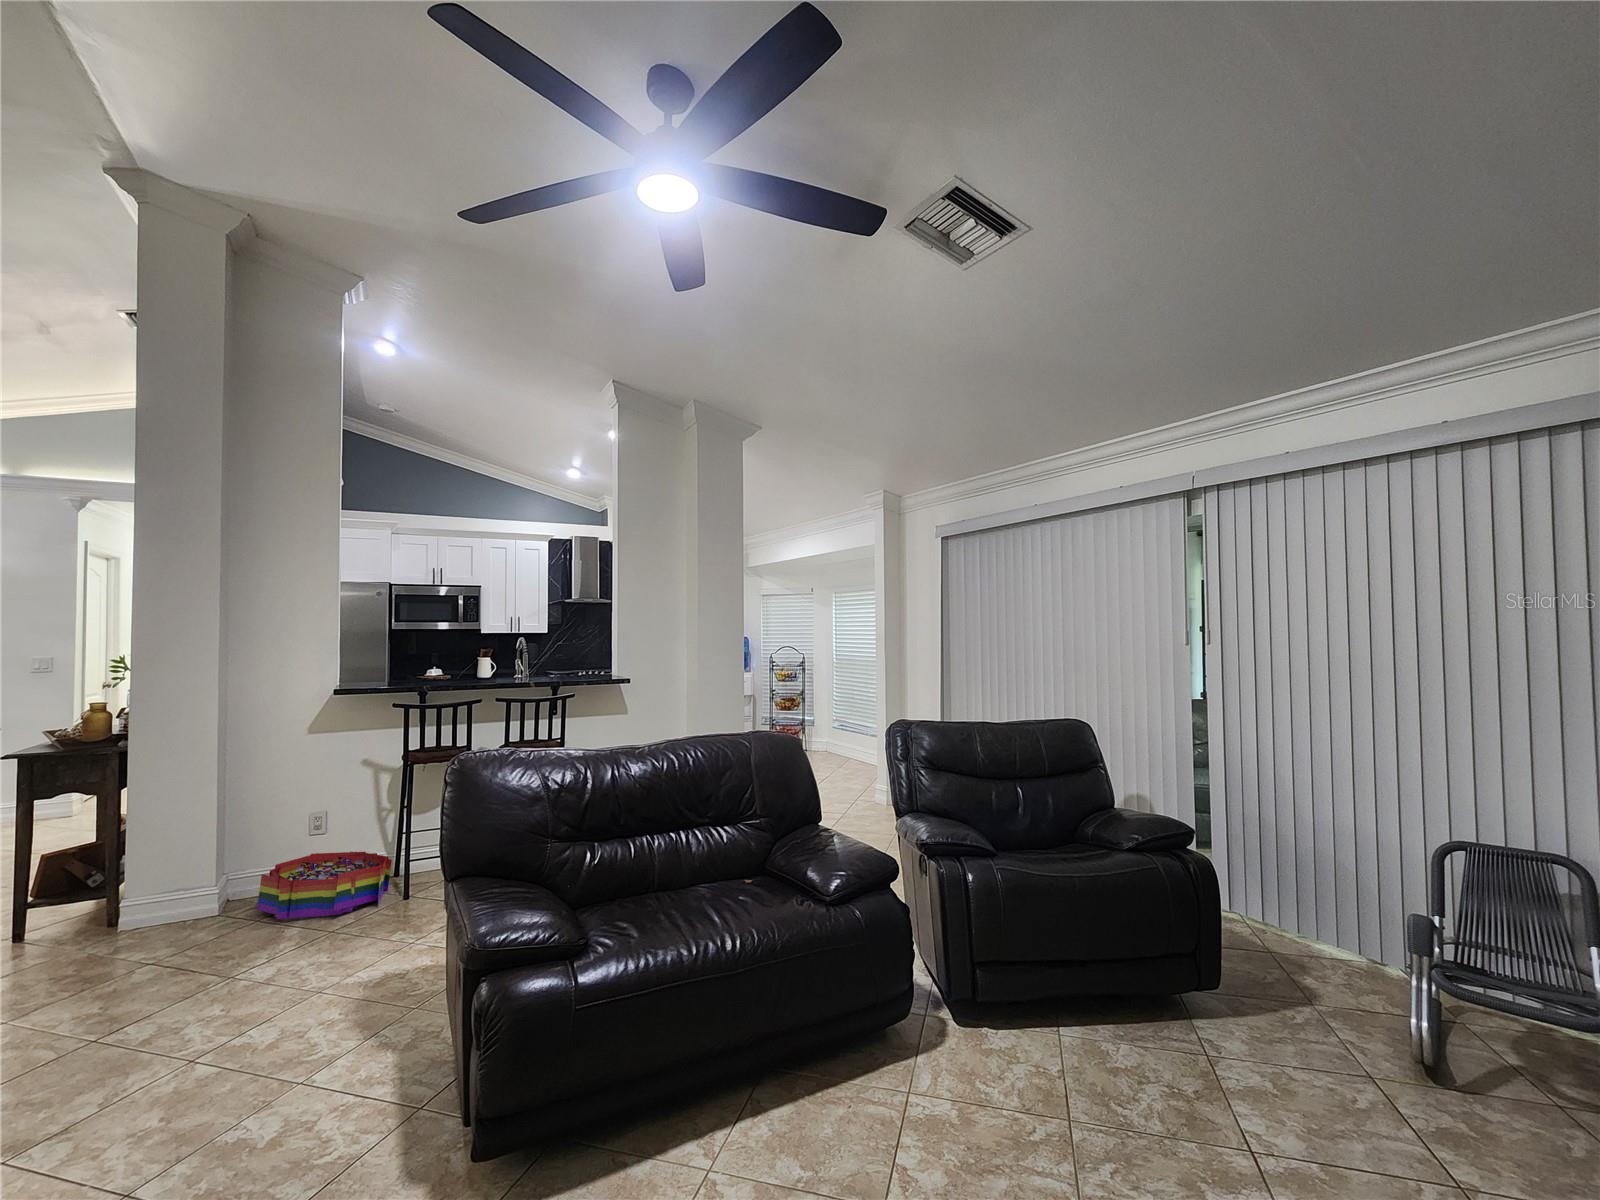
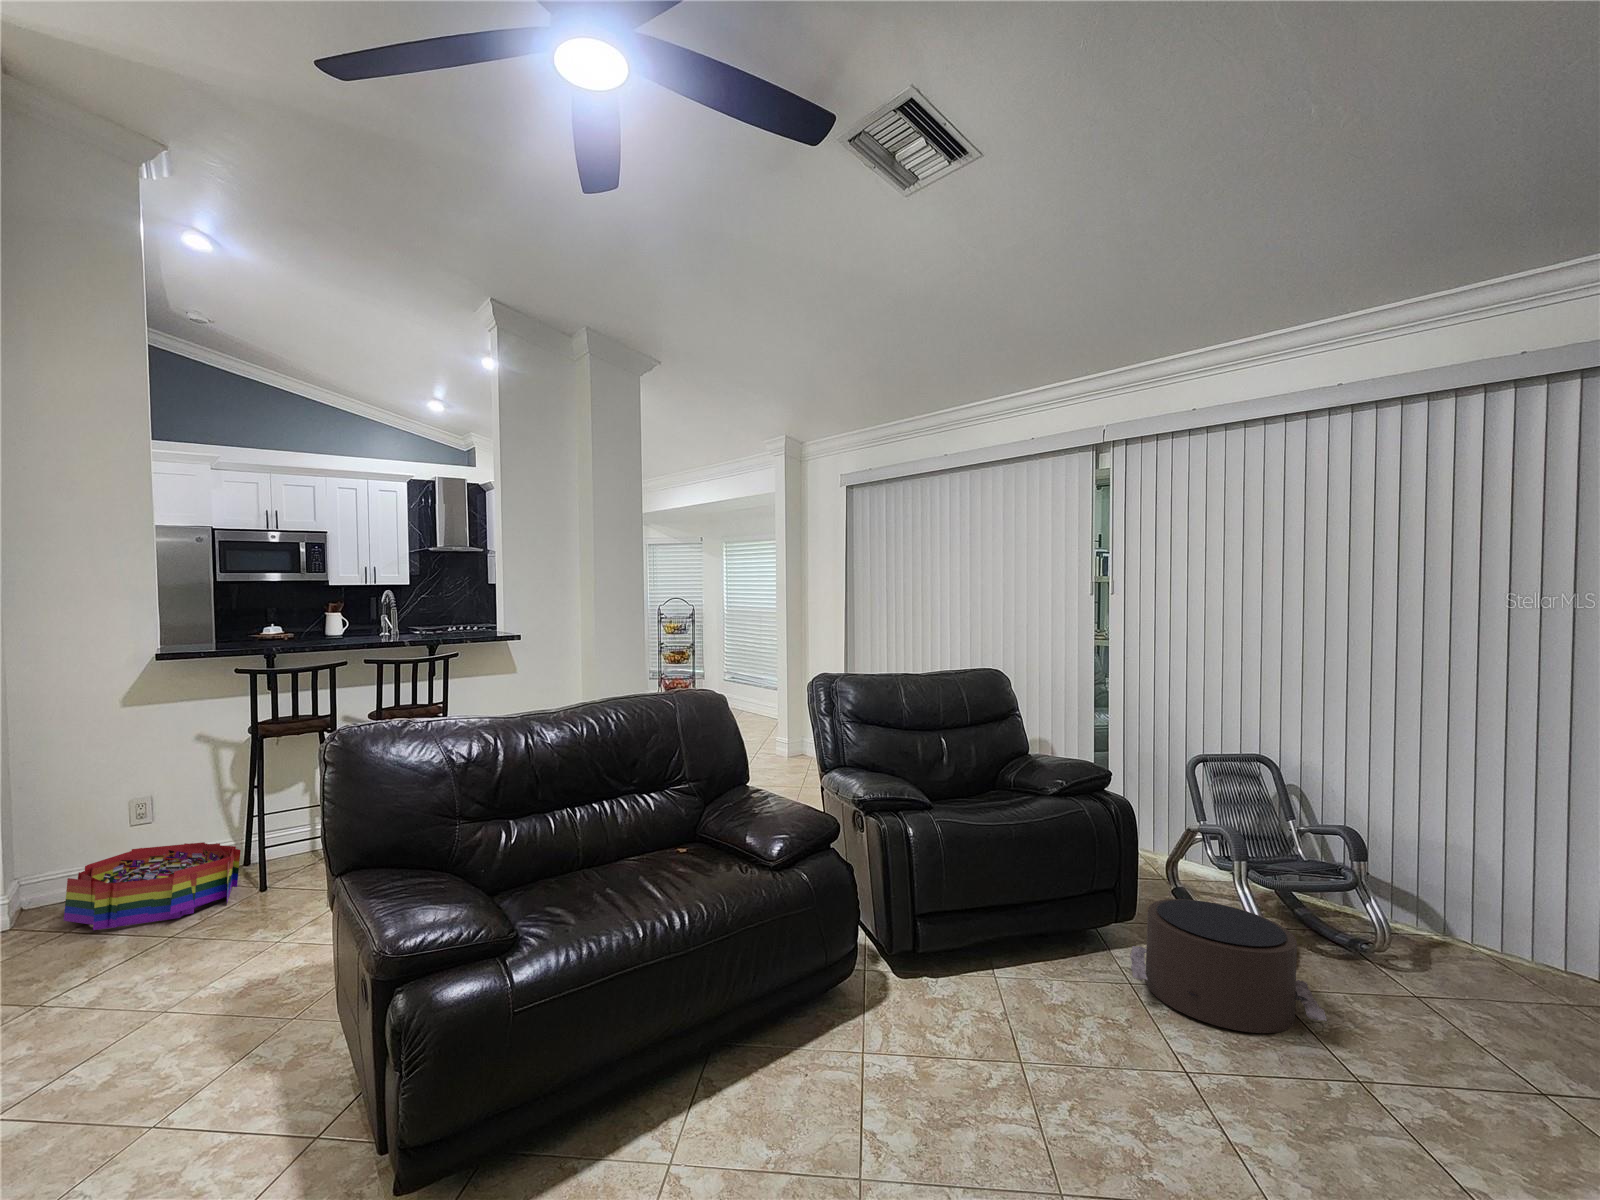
pouf: none [1203,967,1426,1122] -> present [1130,899,1327,1033]

